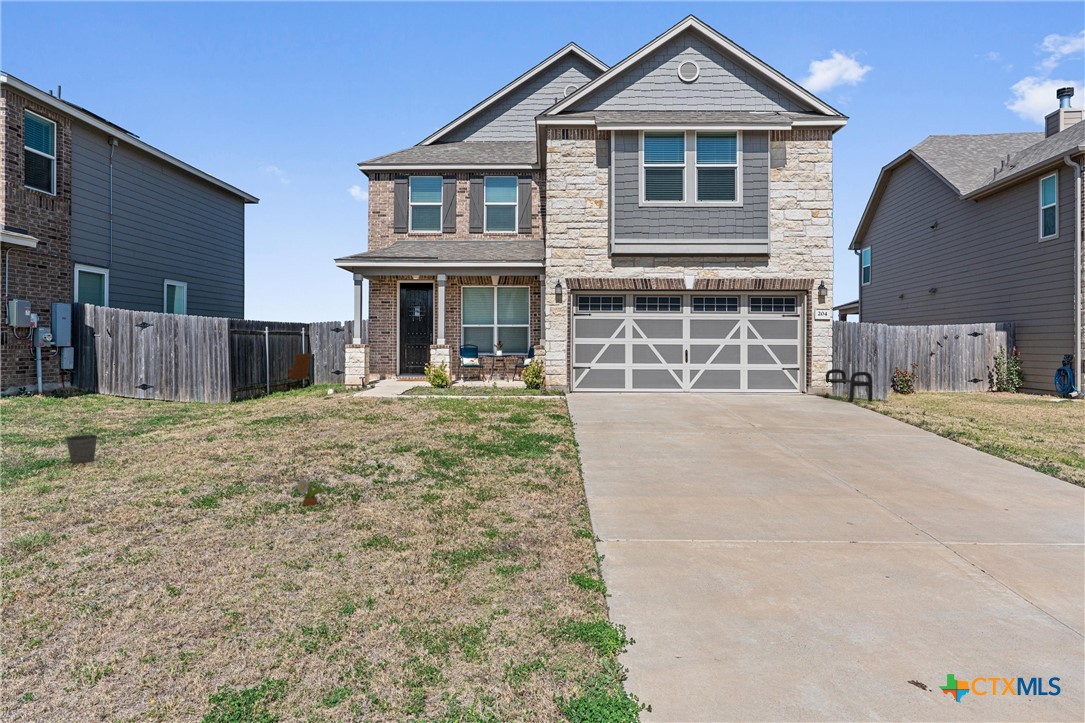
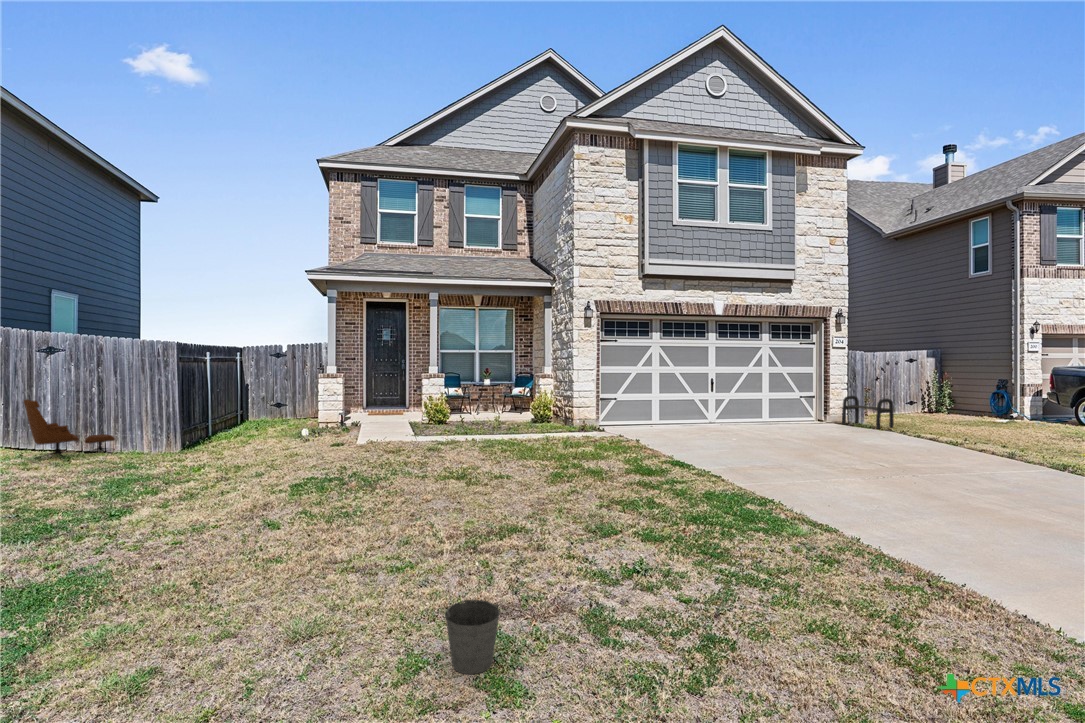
lounge chair: present [288,353,310,387] -> present [24,399,115,459]
bucket: present [66,435,97,463] -> present [445,600,500,674]
decorative plant: present [297,479,325,506] -> none [668,654,720,702]

